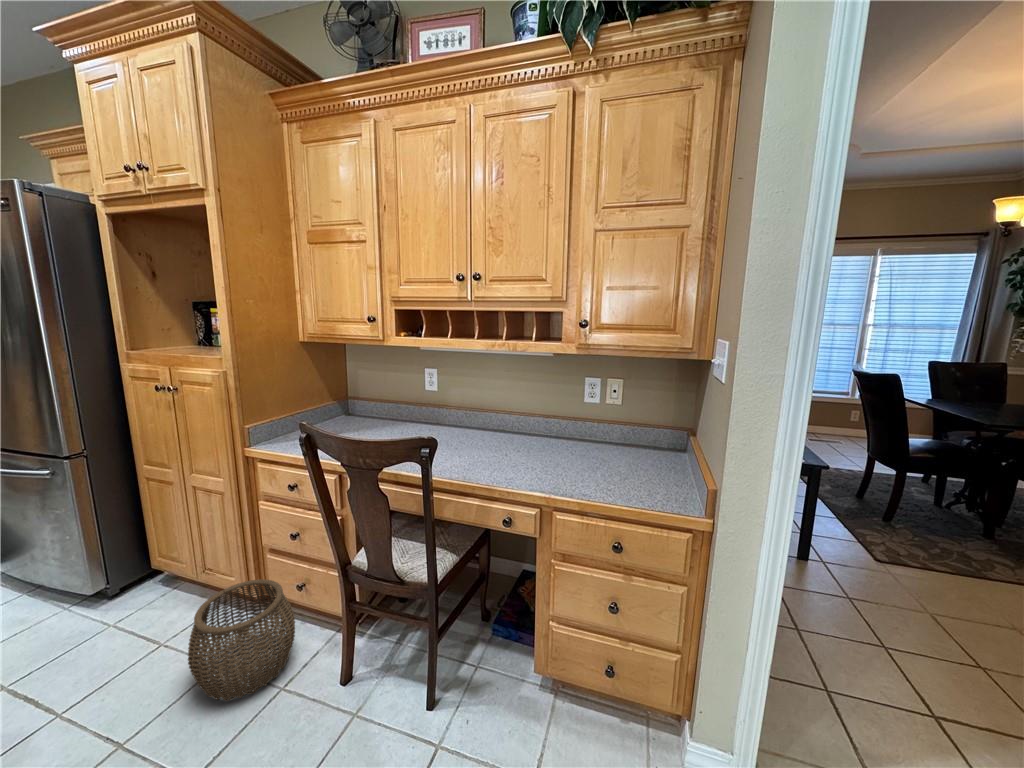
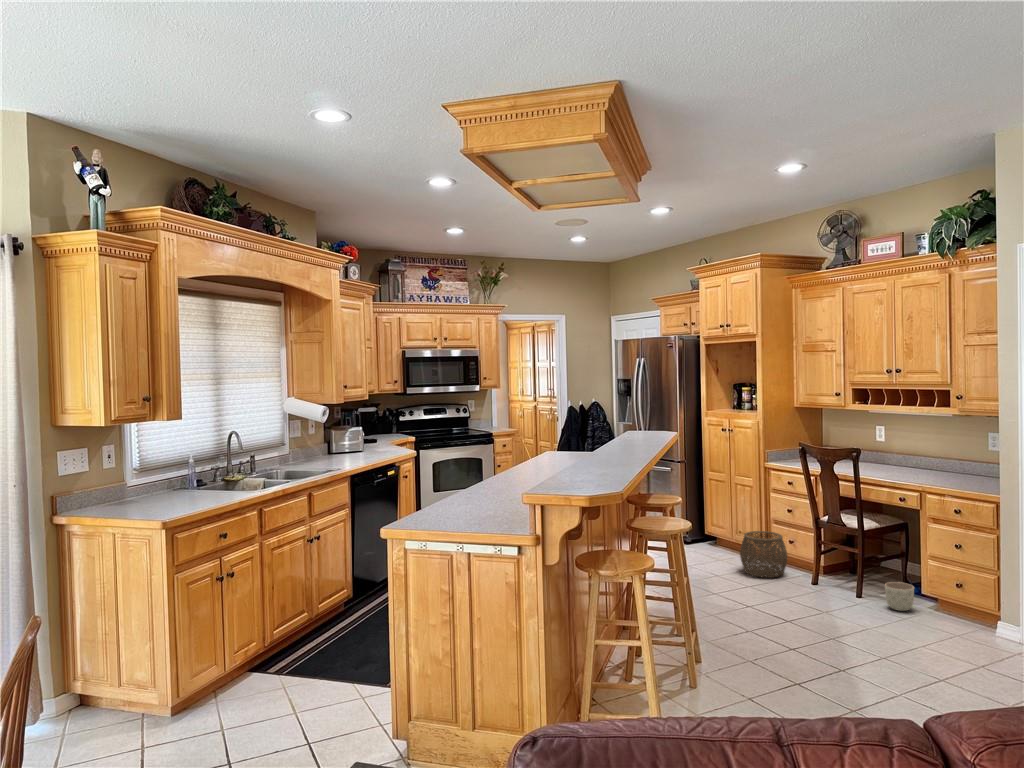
planter: none [481,658,529,729] -> present [885,582,914,611]

